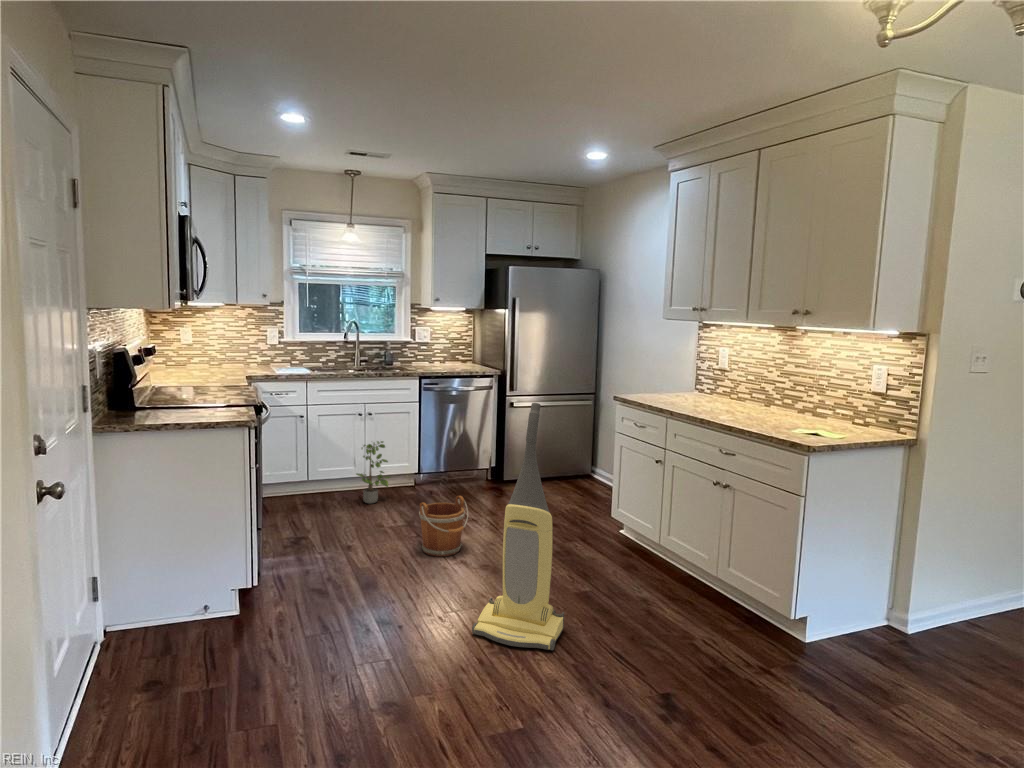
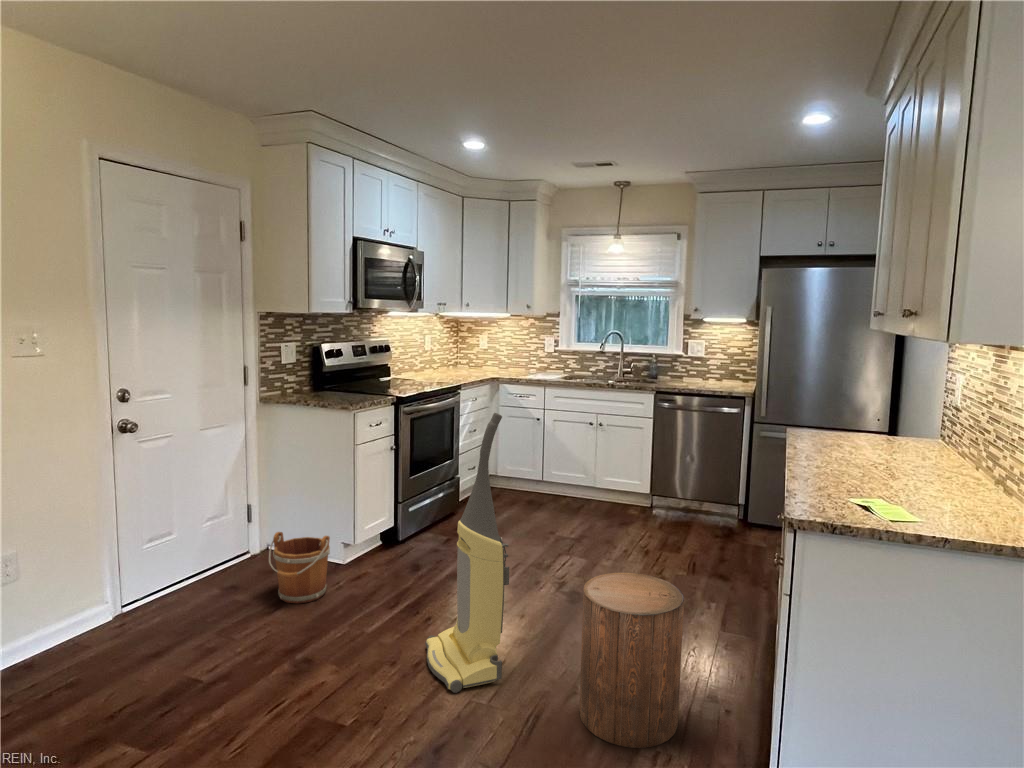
potted plant: present [356,441,390,504] -> none [566,451,604,515]
bucket: present [419,496,468,556] -> present [269,532,330,603]
stool: none [617,509,695,629] -> present [579,573,684,748]

